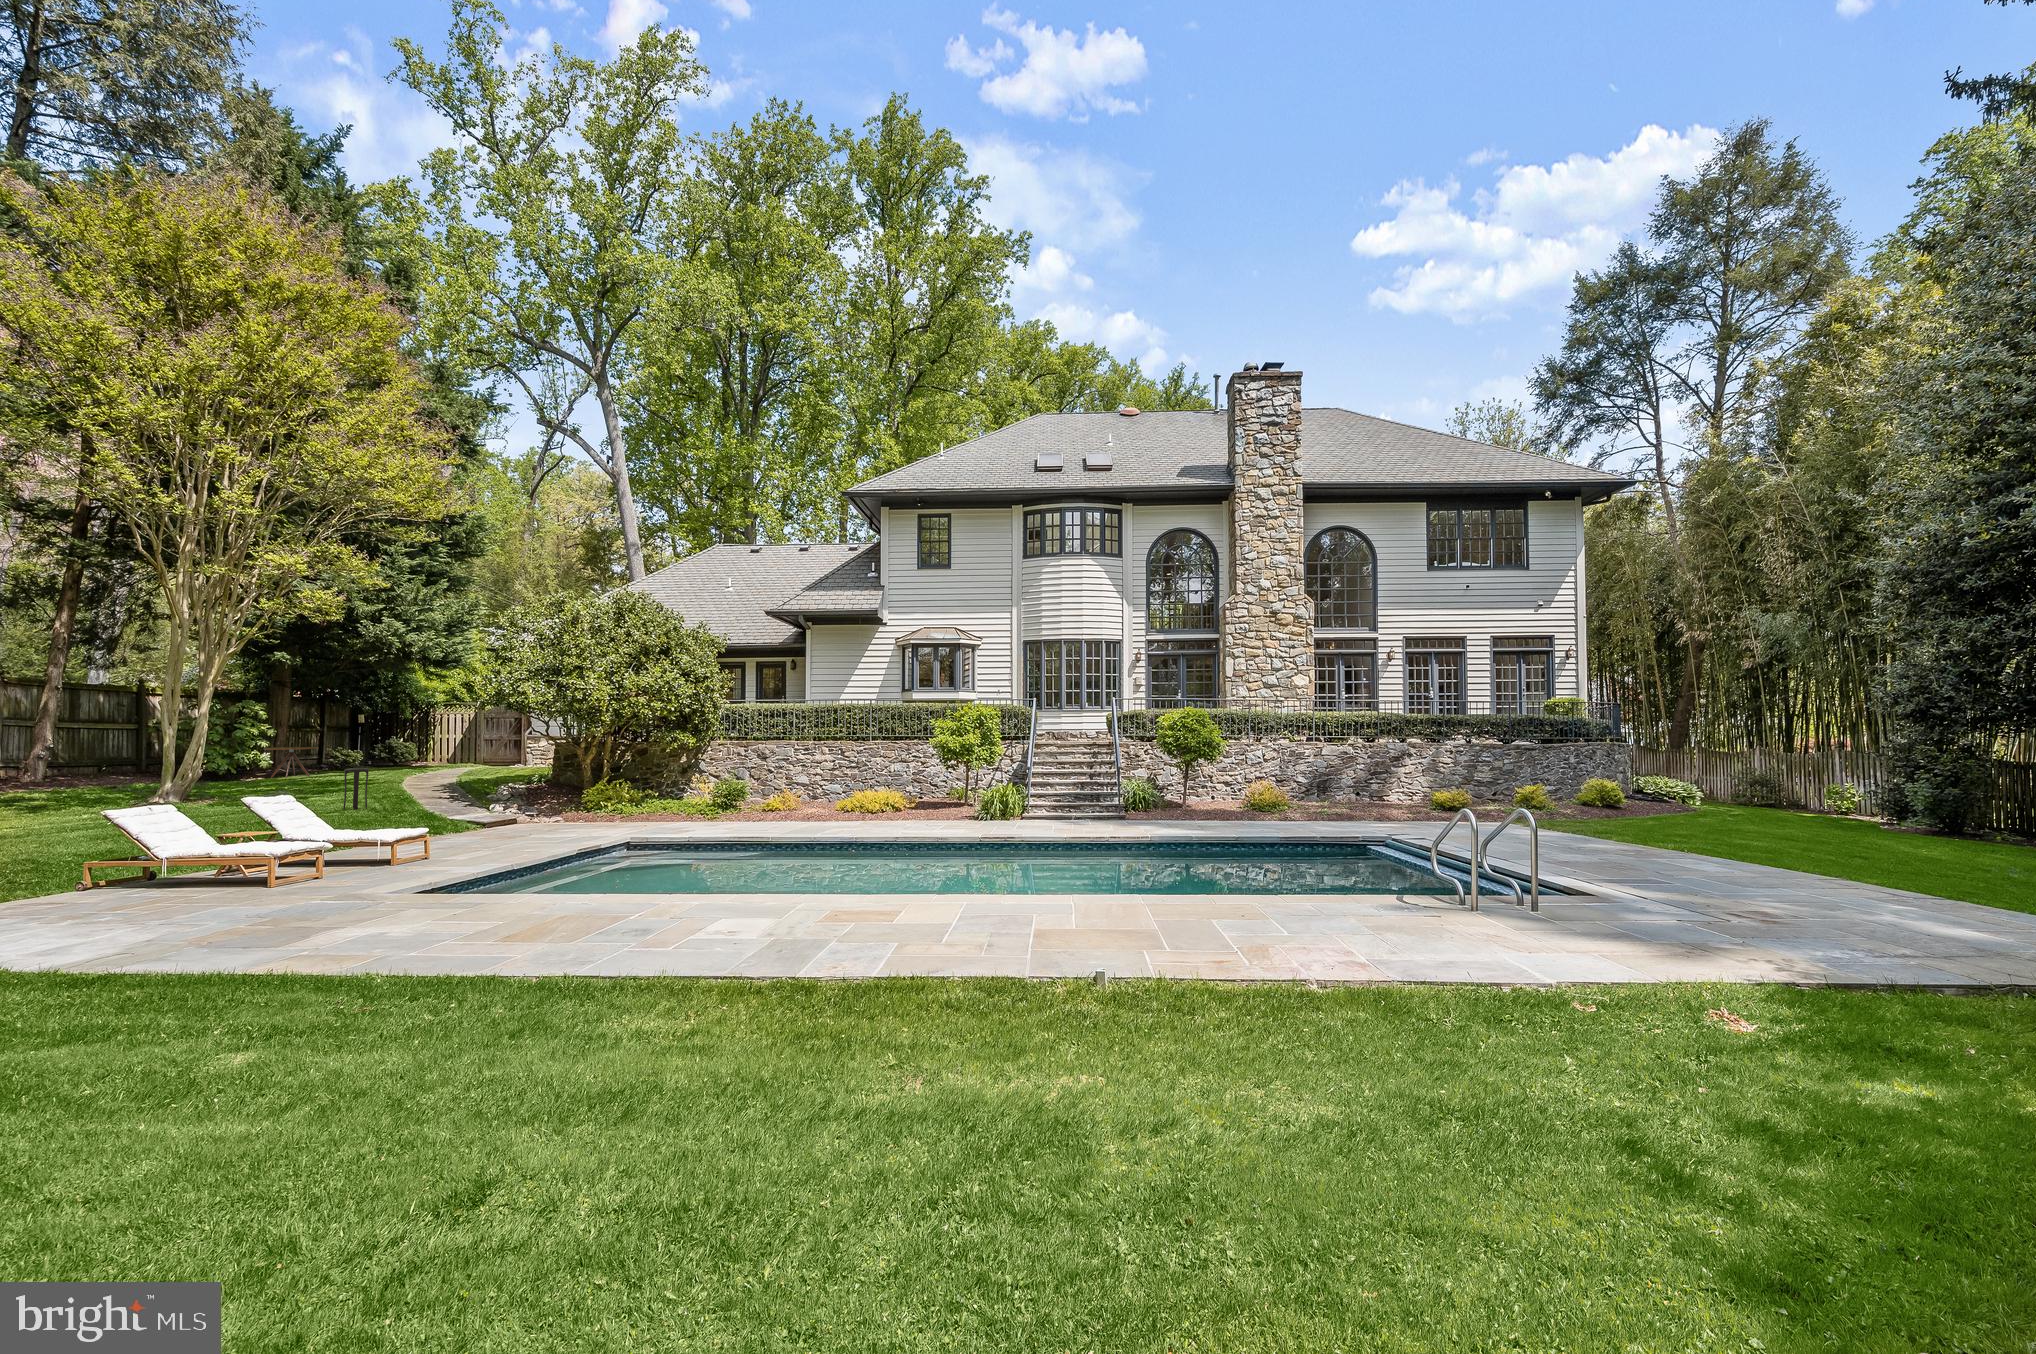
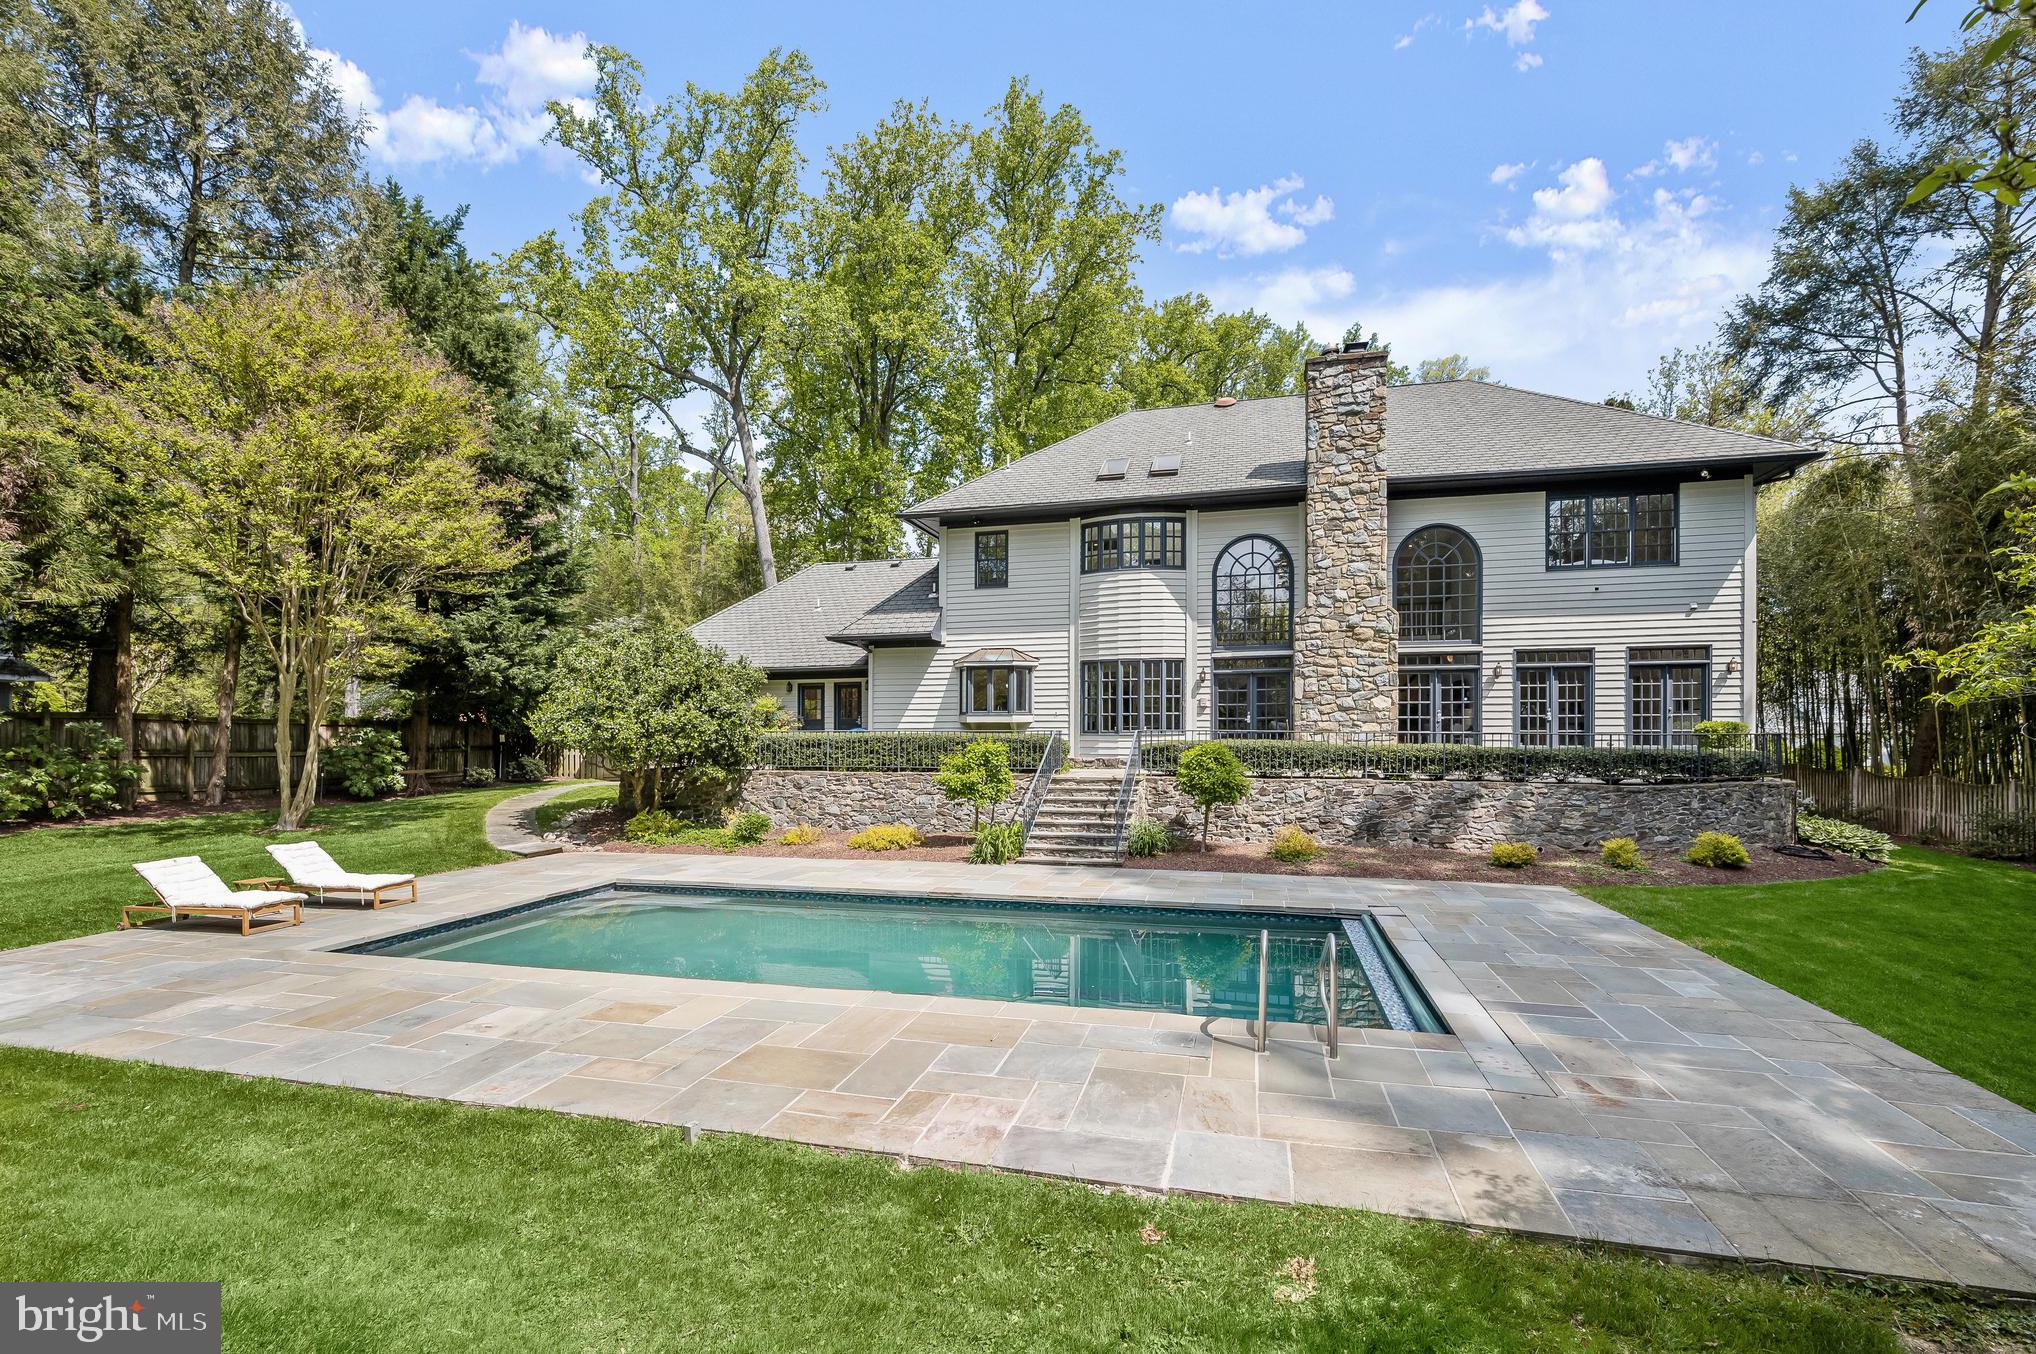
stool: present [343,768,369,810] -> none [419,802,441,841]

